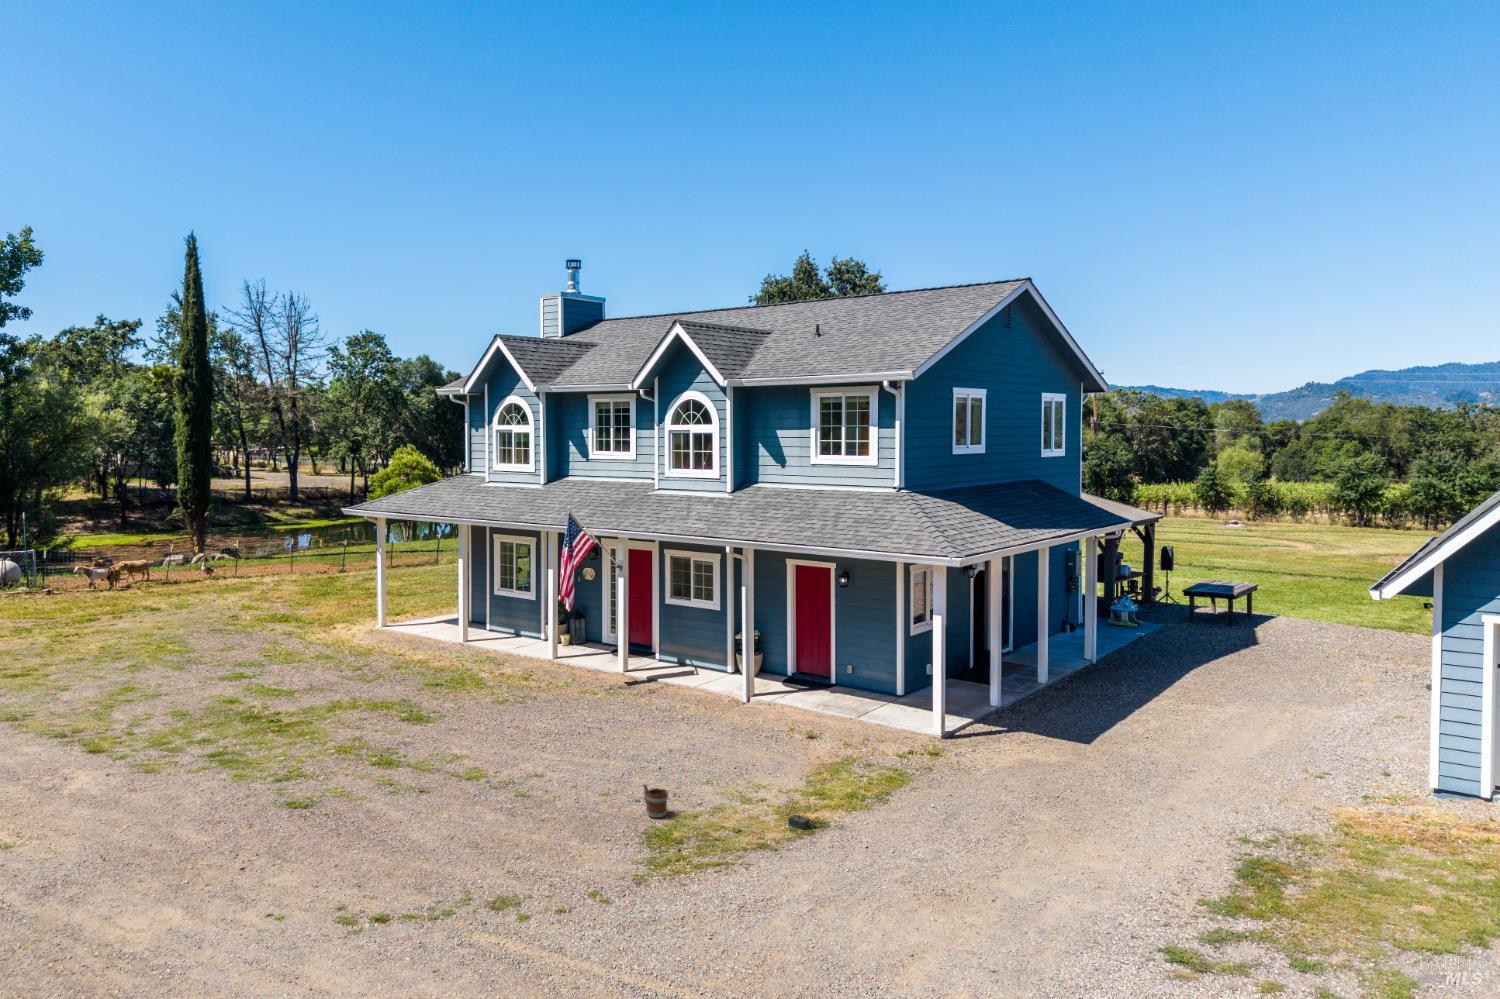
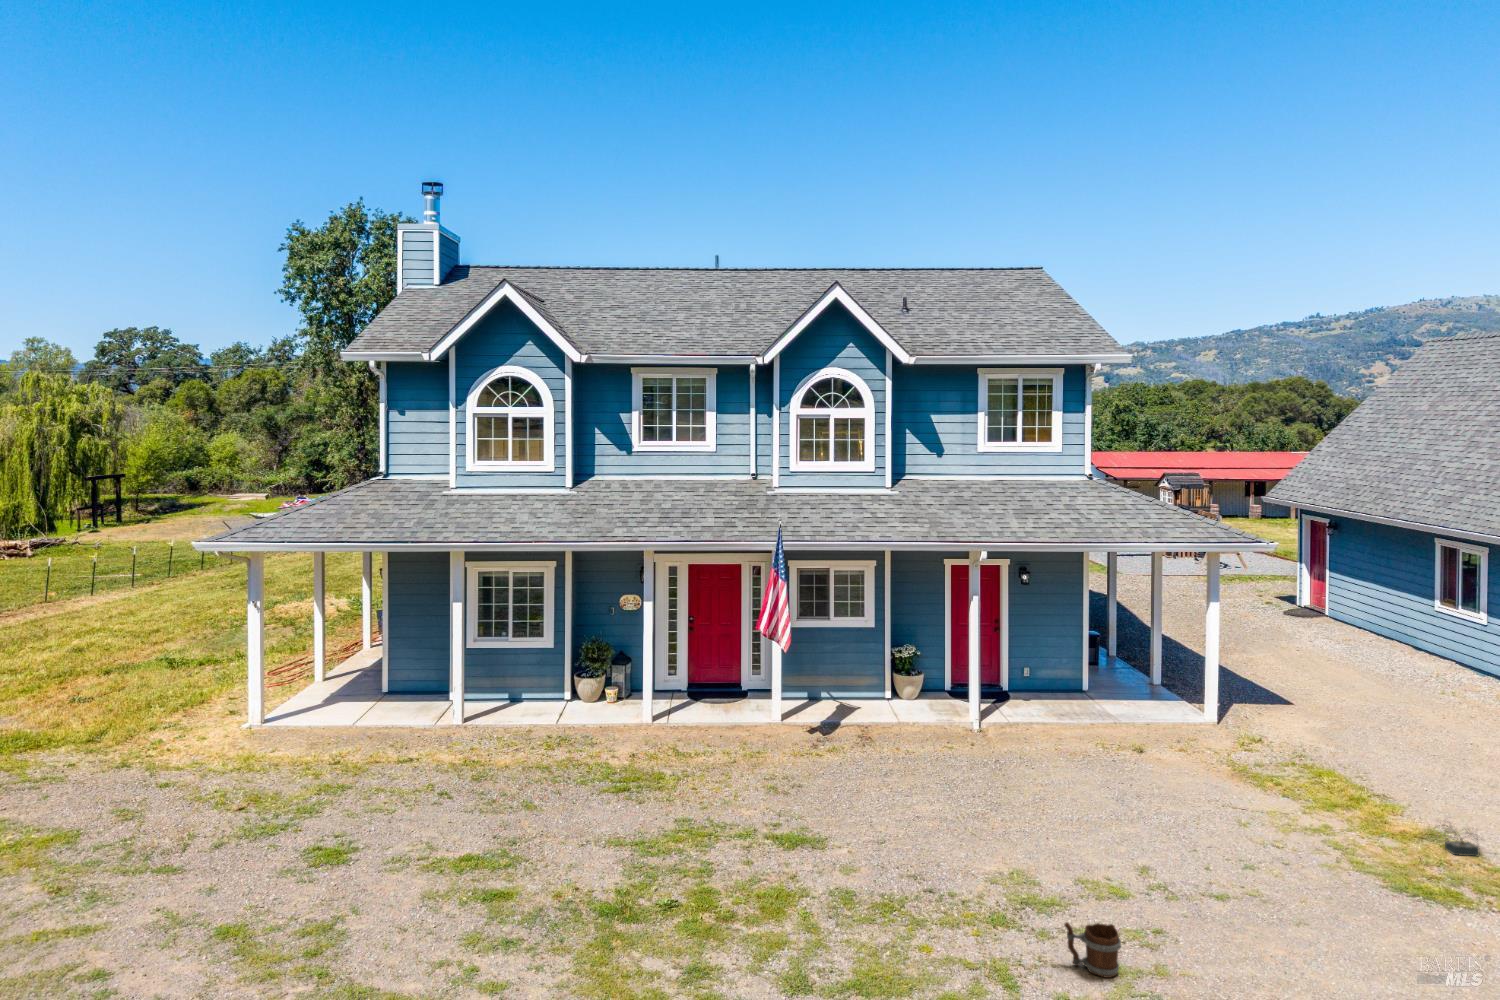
bucket: present [644,784,668,818] -> present [1064,922,1121,978]

